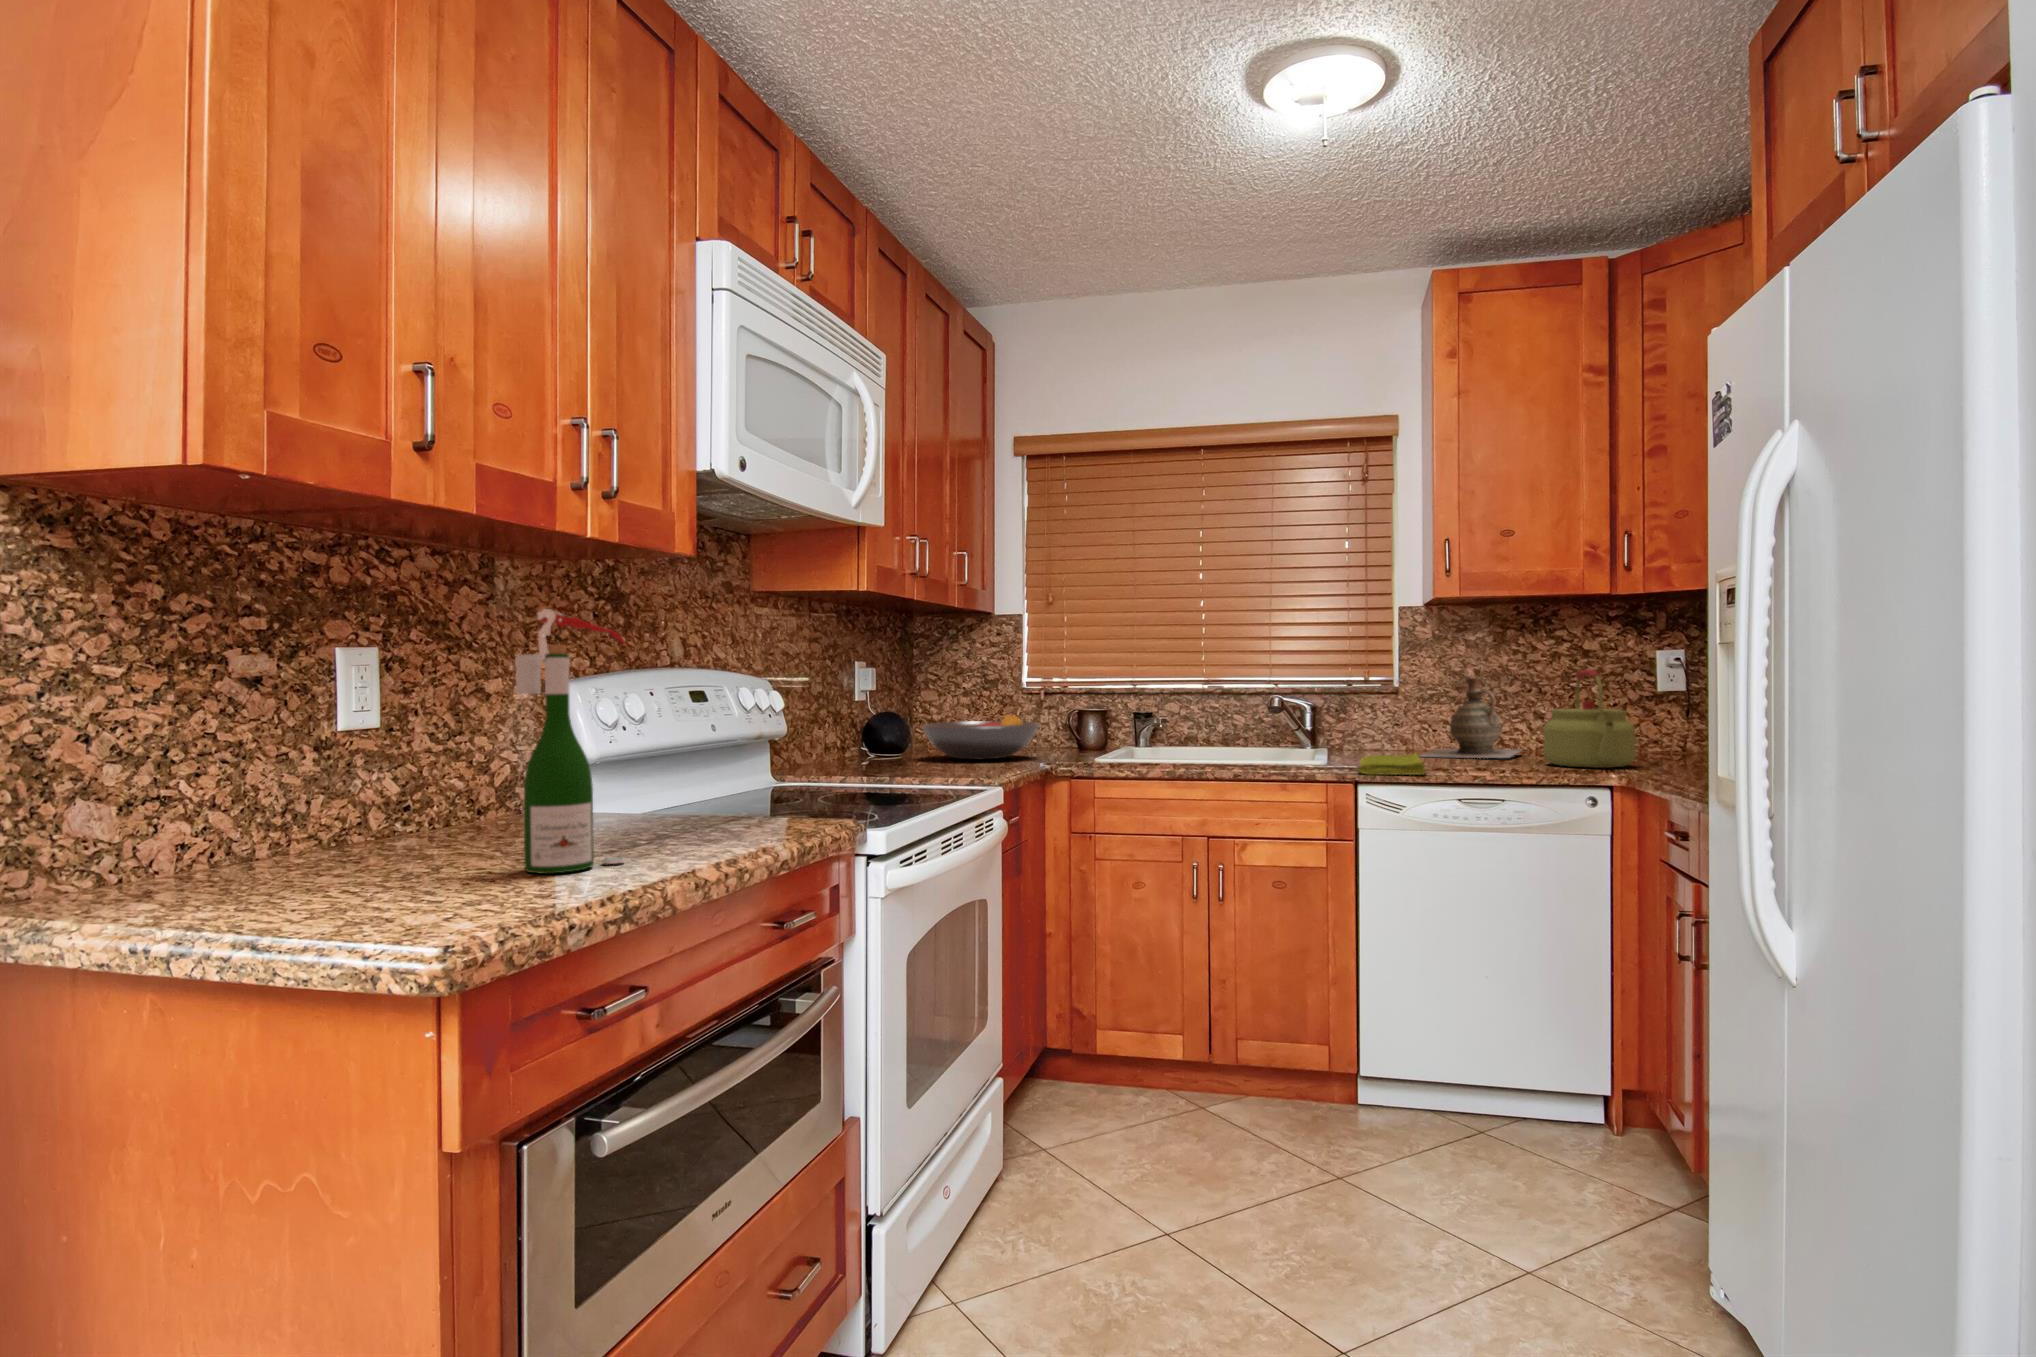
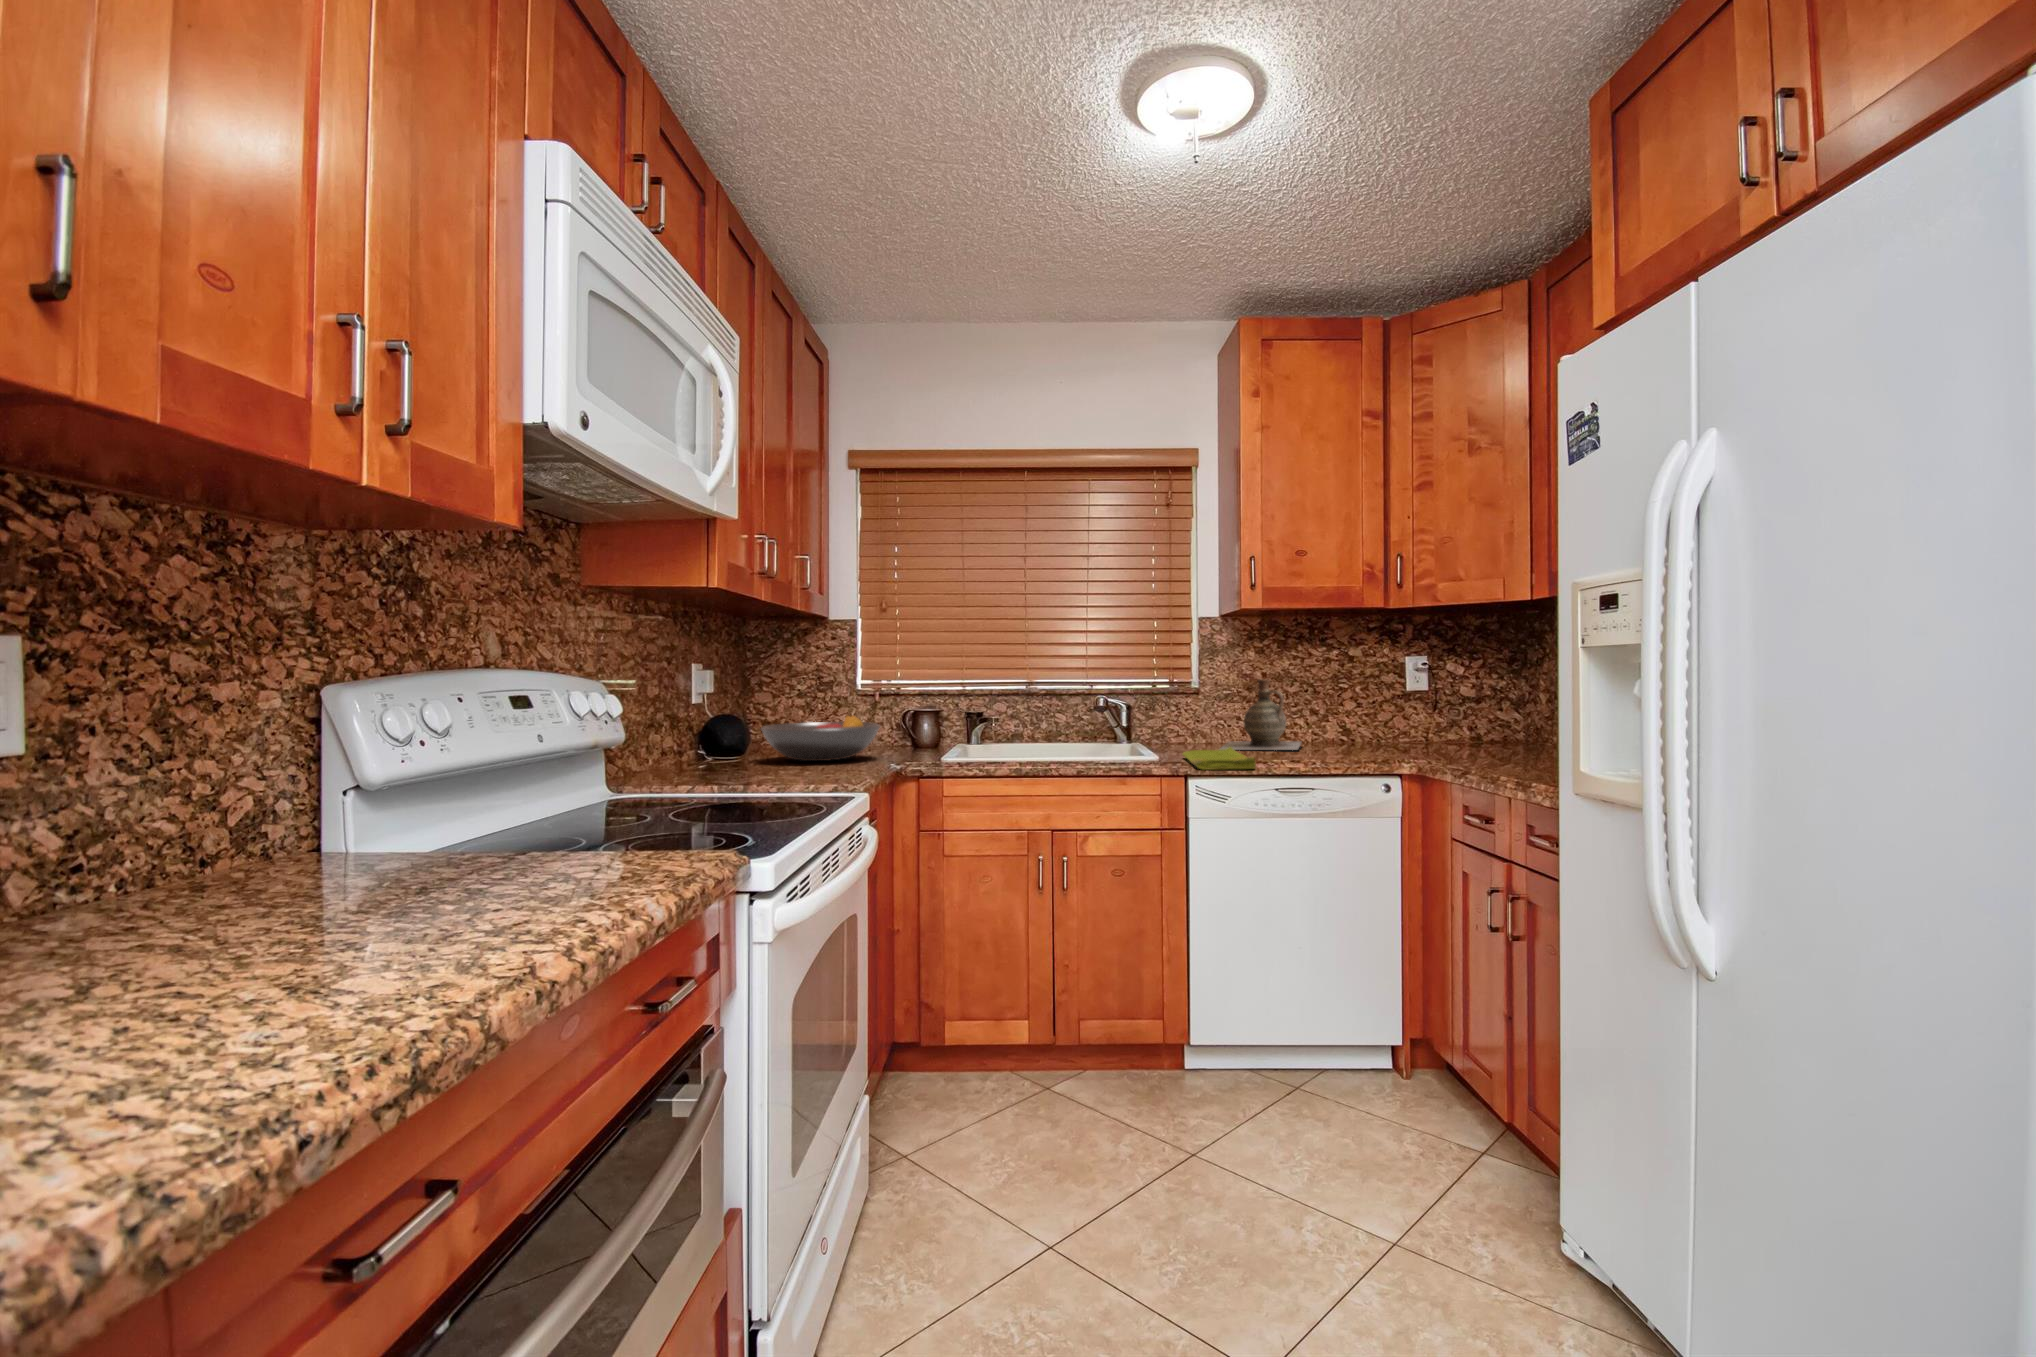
wine bottle: present [515,609,626,874] -> none [239,576,432,984]
kettle: present [1543,669,1636,768] -> none [1332,672,1409,758]

